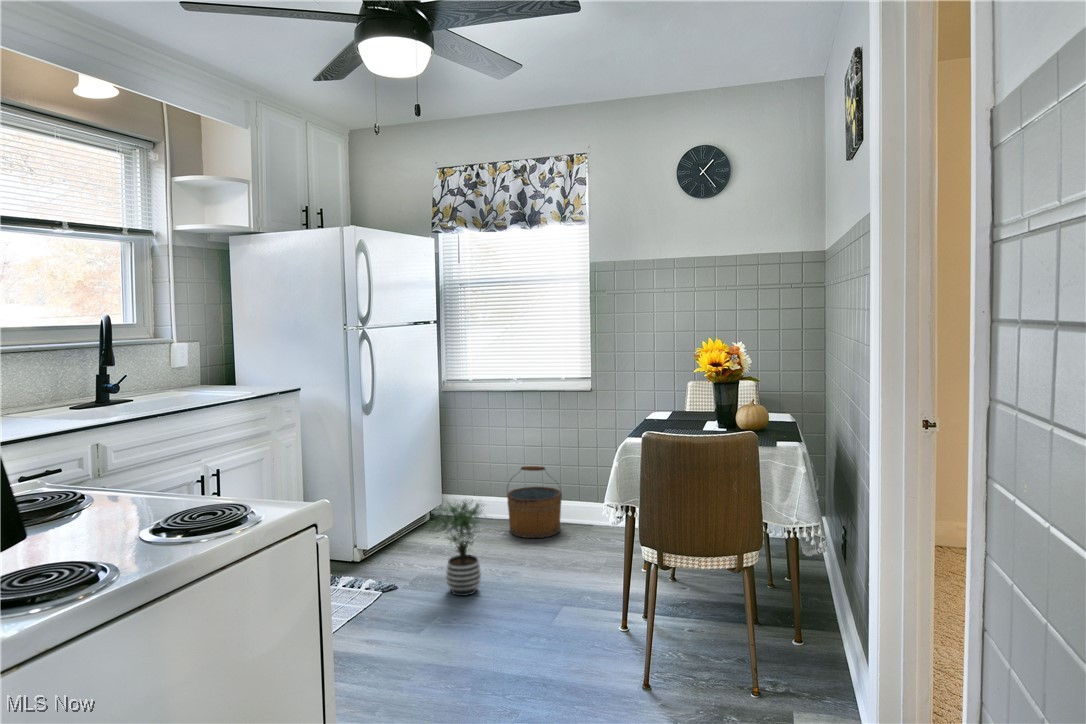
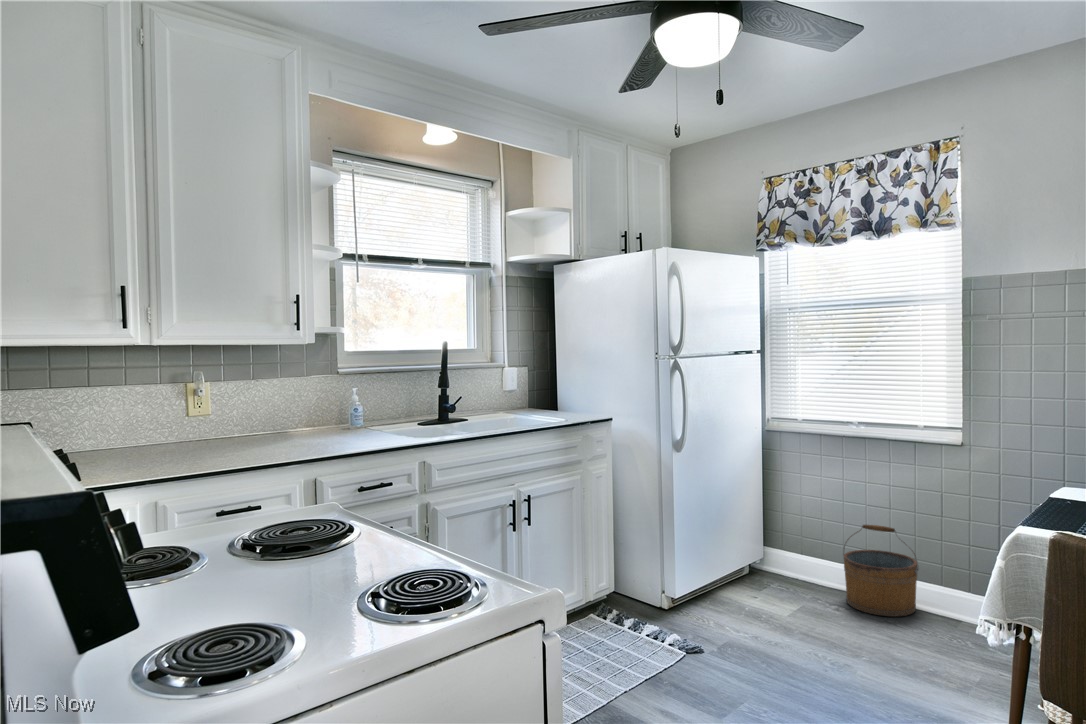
potted plant: present [428,500,485,596] -> none [739,555,823,675]

